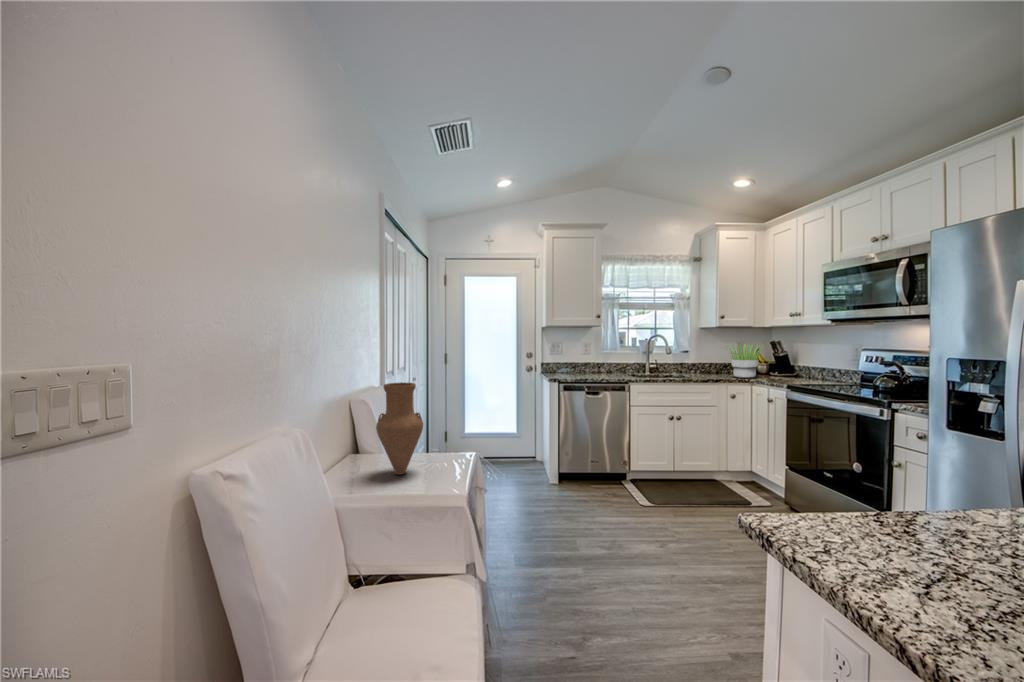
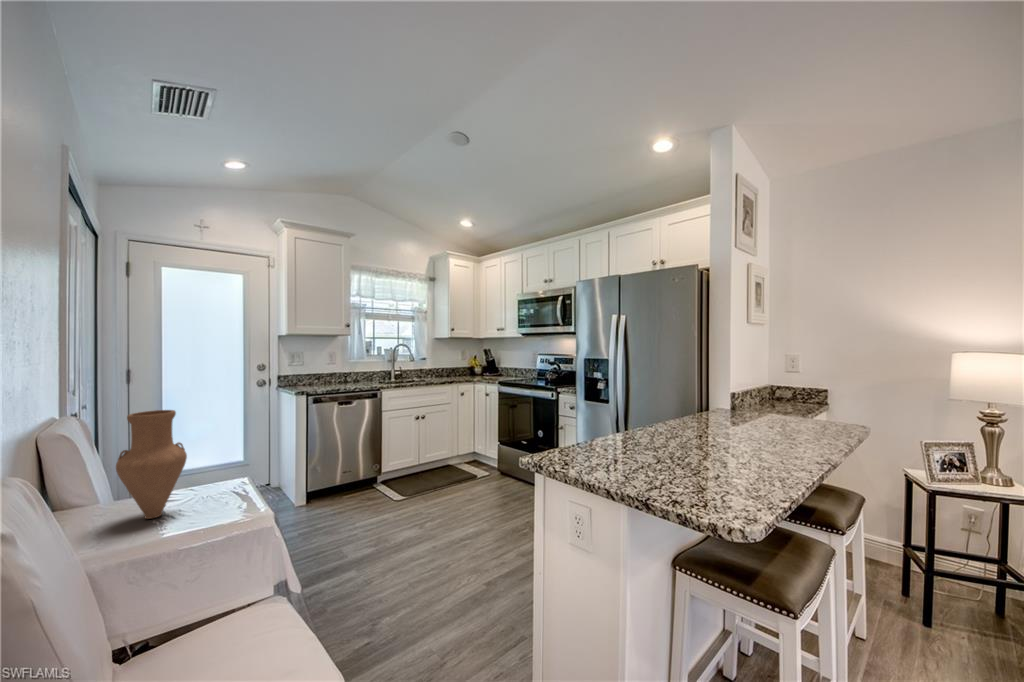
potted plant: present [727,345,763,378] -> none [452,351,483,378]

